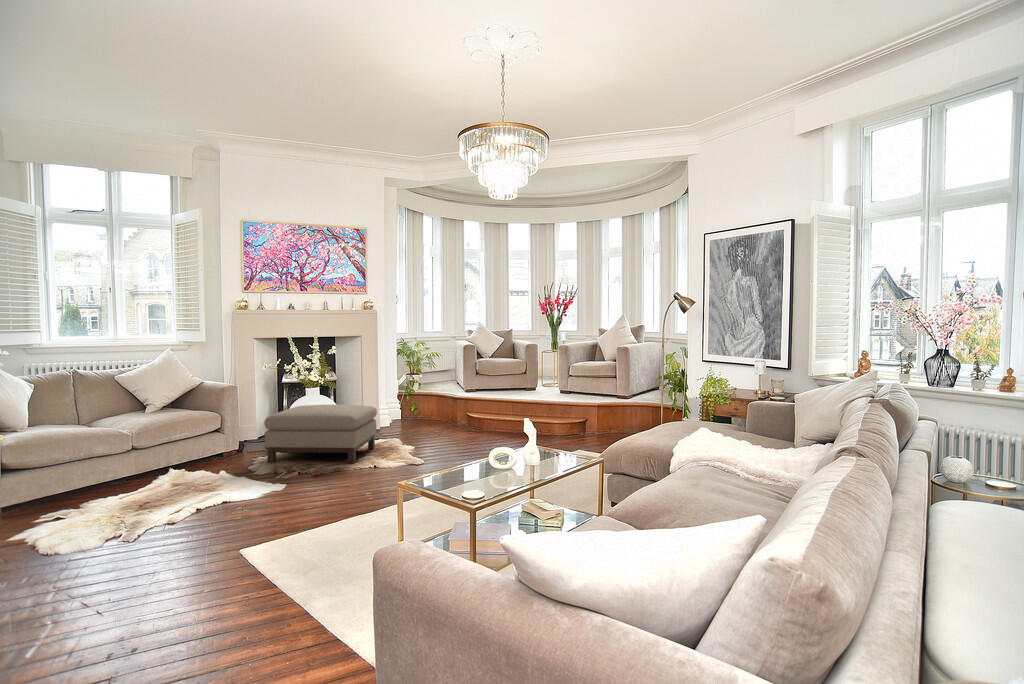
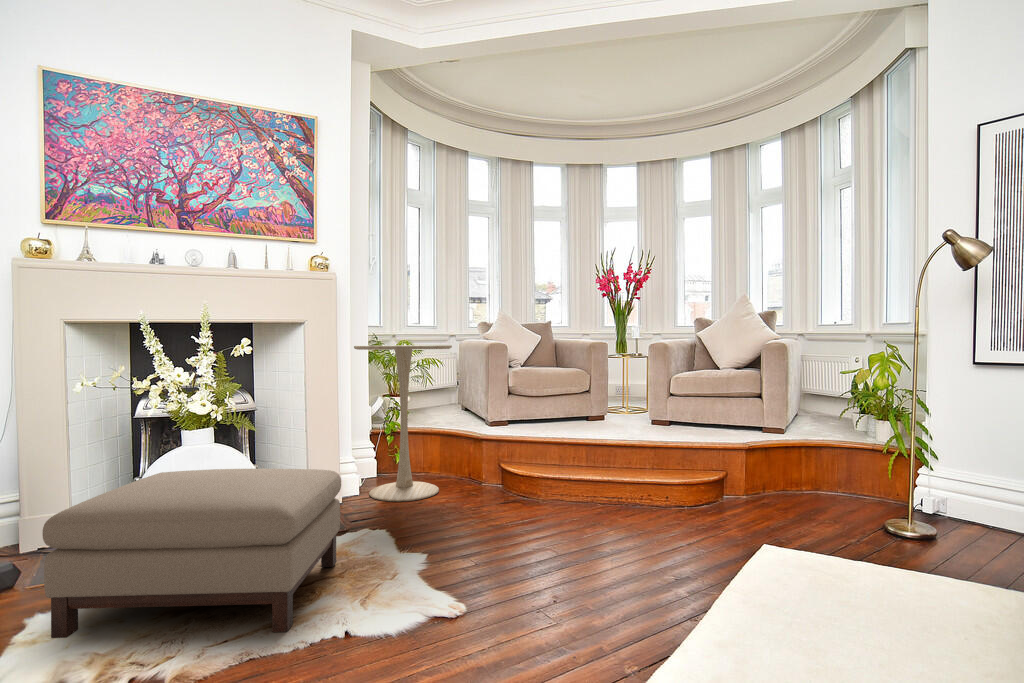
pedestal table: none [387,346,440,429] -> present [354,345,452,502]

